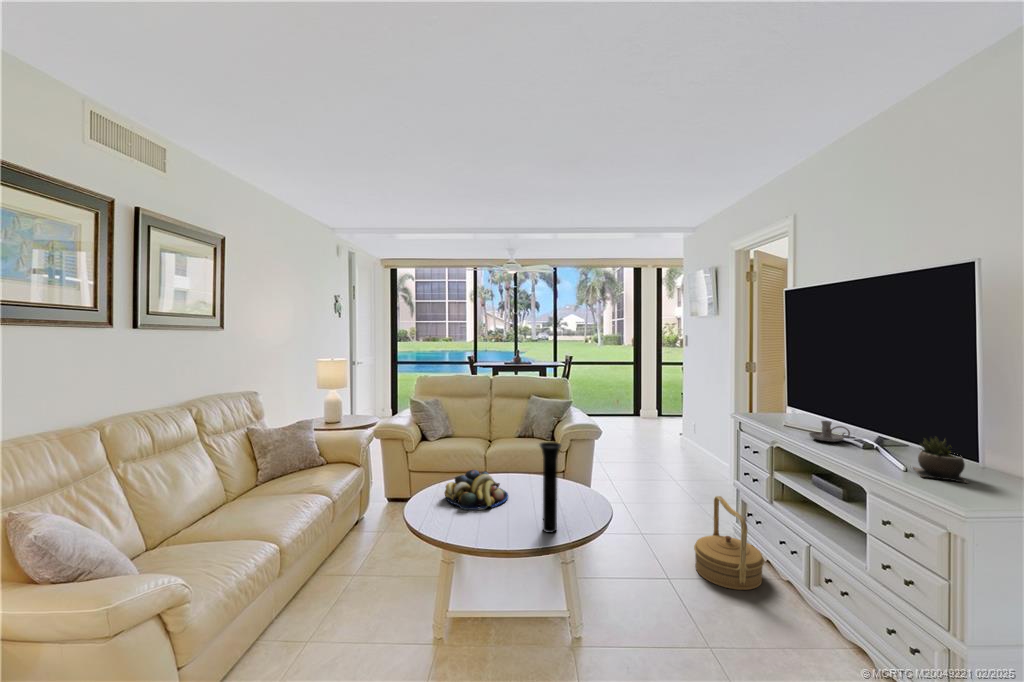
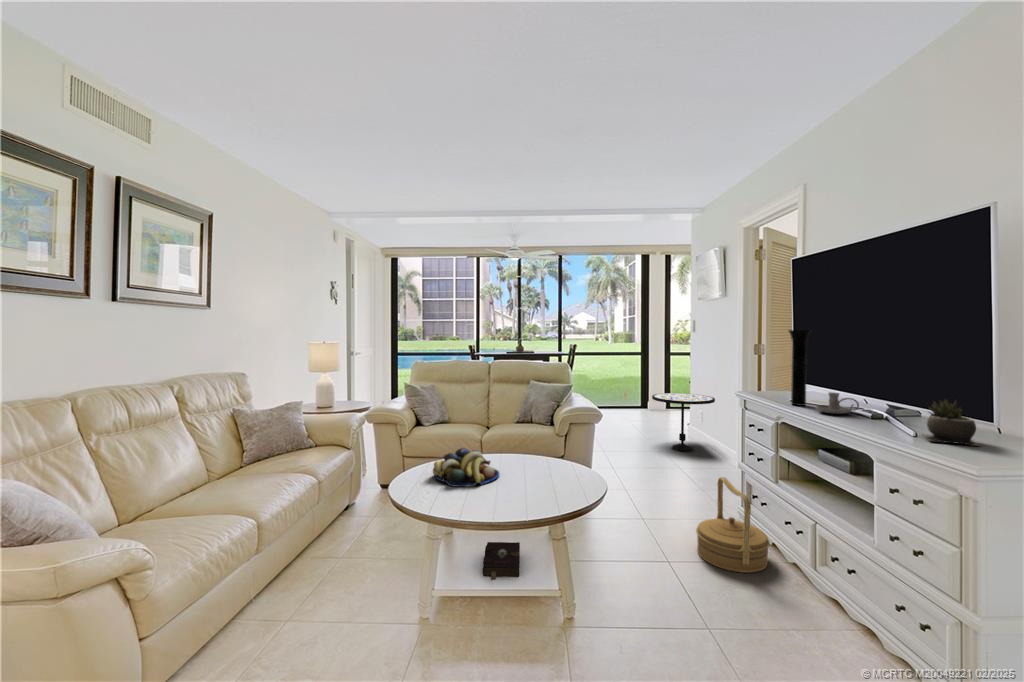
side table: none [646,405,706,462] -> present [652,393,715,452]
vase: present [539,442,561,533] -> present [788,330,811,406]
book: none [494,562,529,604] -> present [483,542,520,580]

